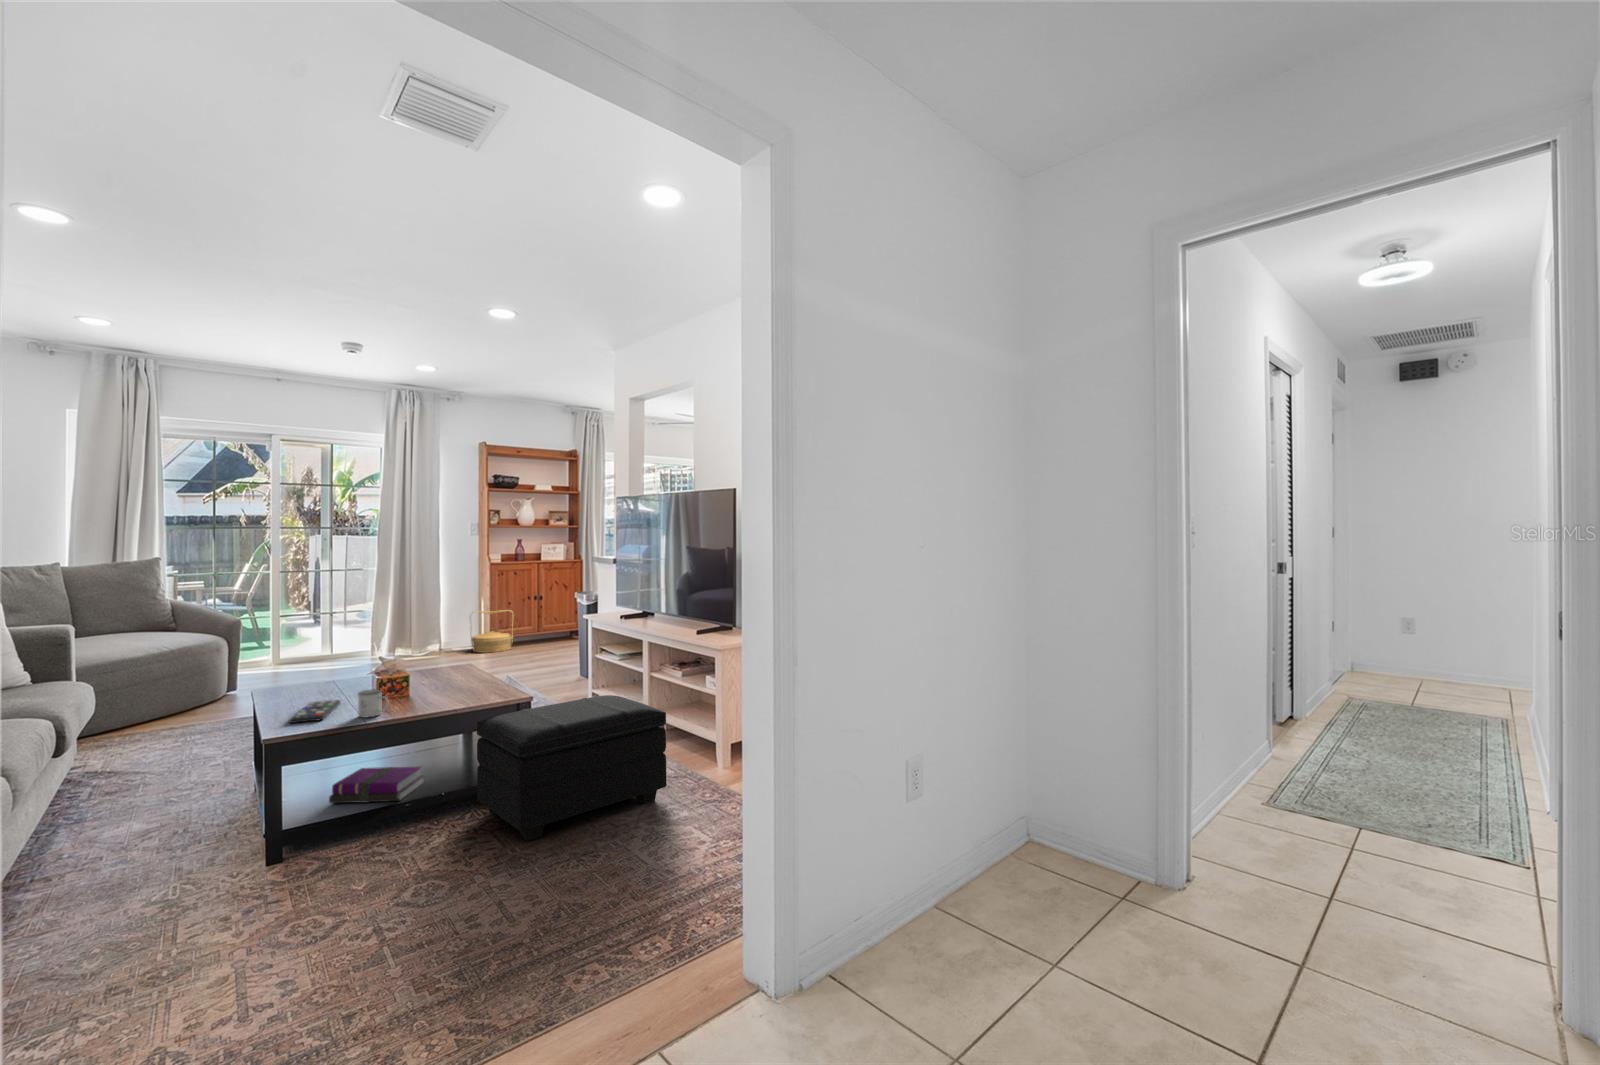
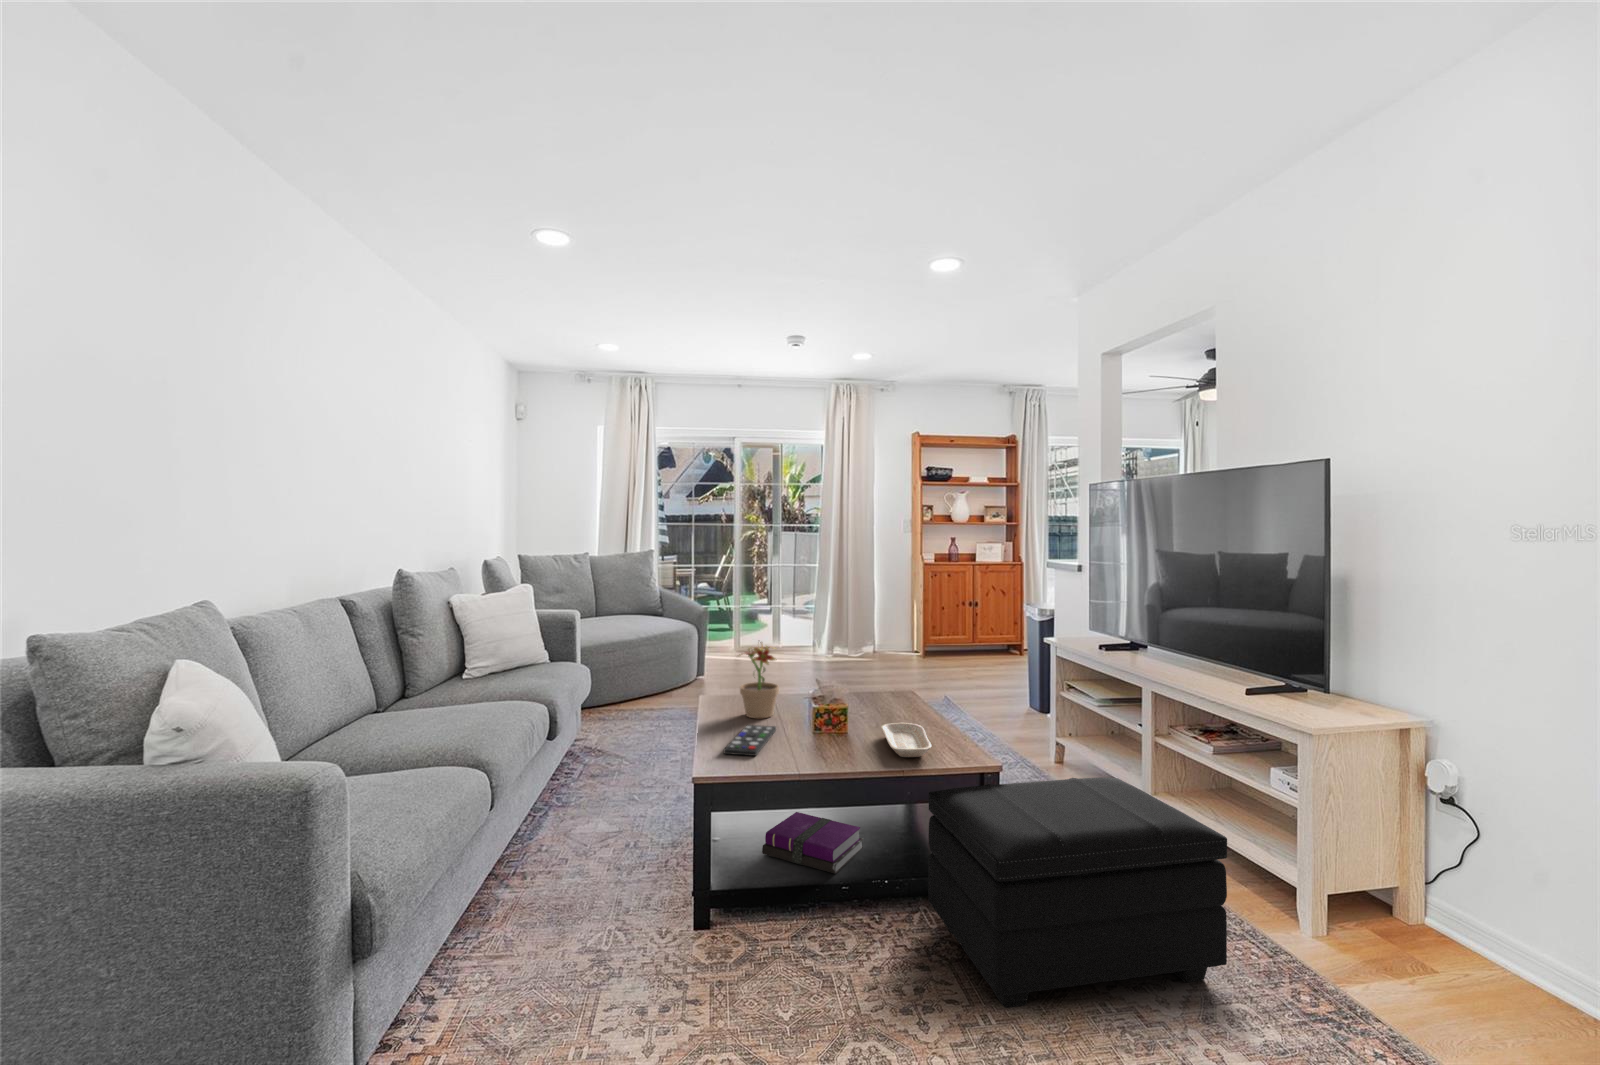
woven basket: present [470,610,513,653] -> none [903,614,947,661]
potted plant: none [296,630,342,698] -> present [739,642,779,718]
tray: none [440,682,481,703] -> present [881,723,932,757]
mug: present [358,689,388,718] -> none [792,725,824,762]

